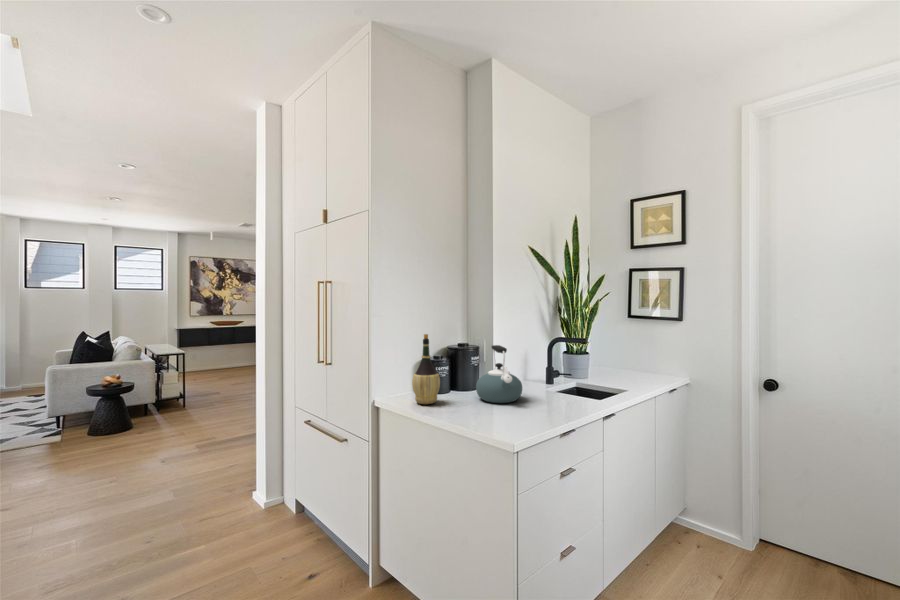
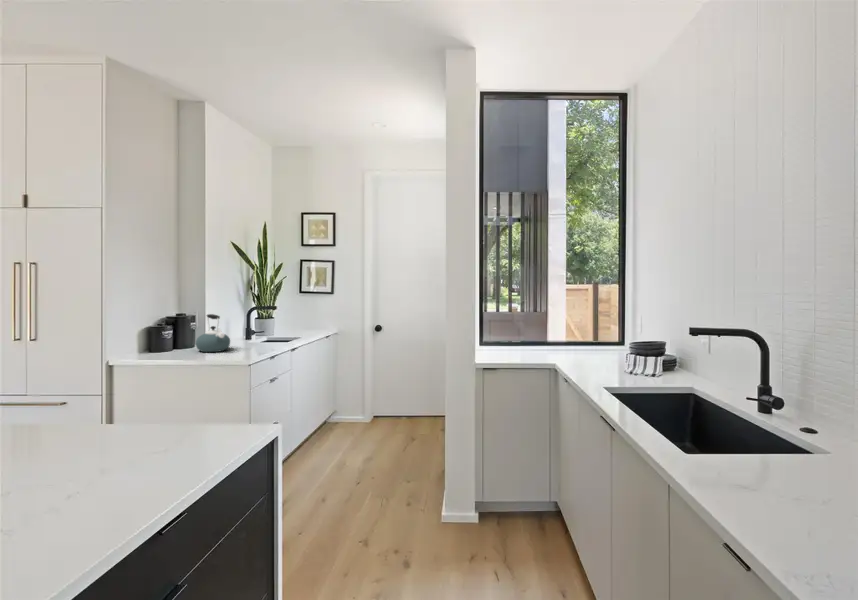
wine bottle: present [412,334,440,404] -> none [146,308,170,357]

